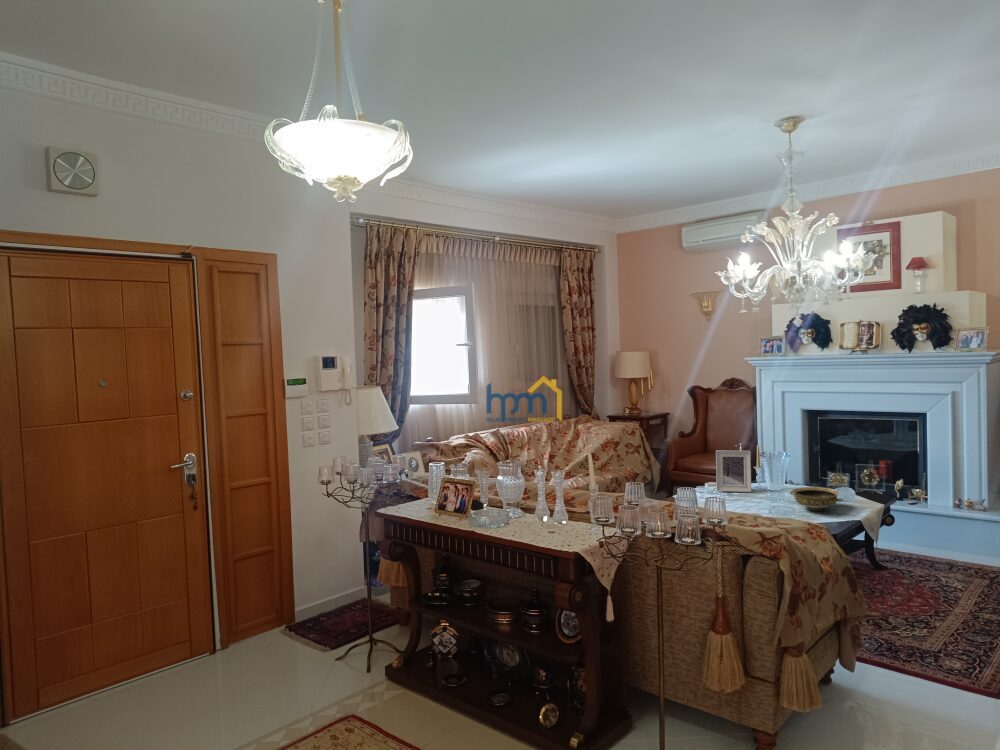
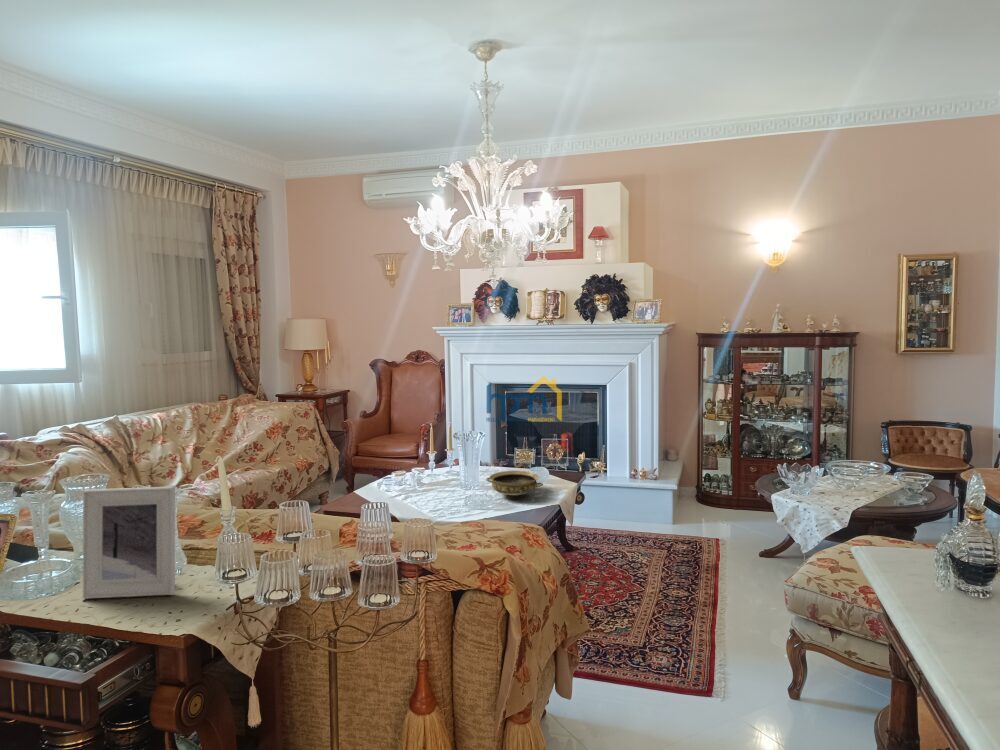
picture frame: present [716,450,751,492] -> present [82,487,175,599]

